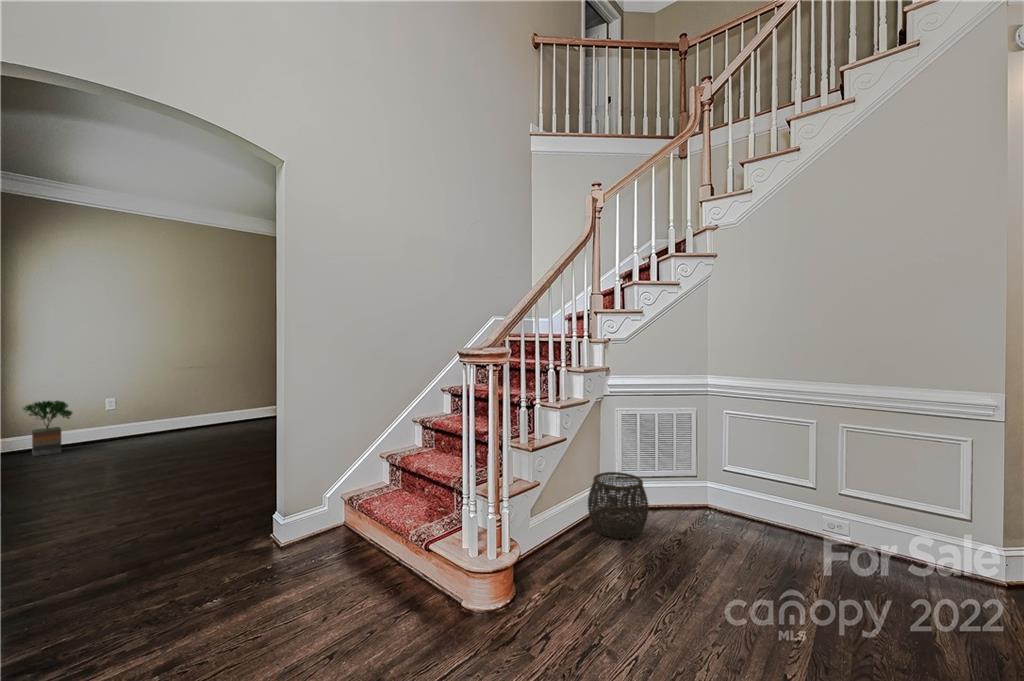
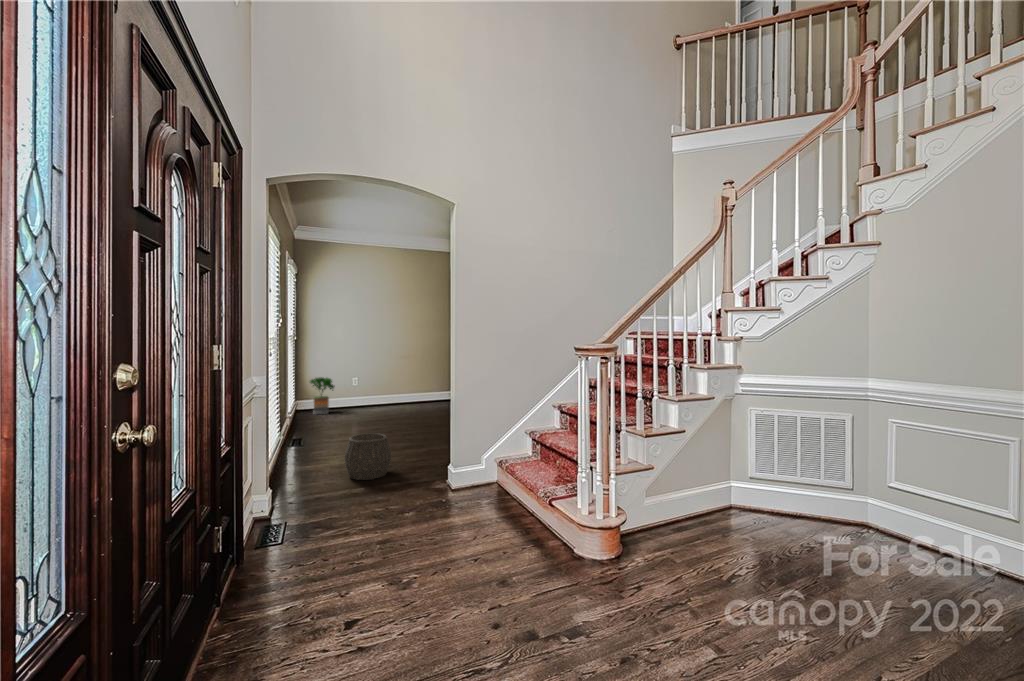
woven basket: present [588,472,649,539] -> present [344,433,391,480]

